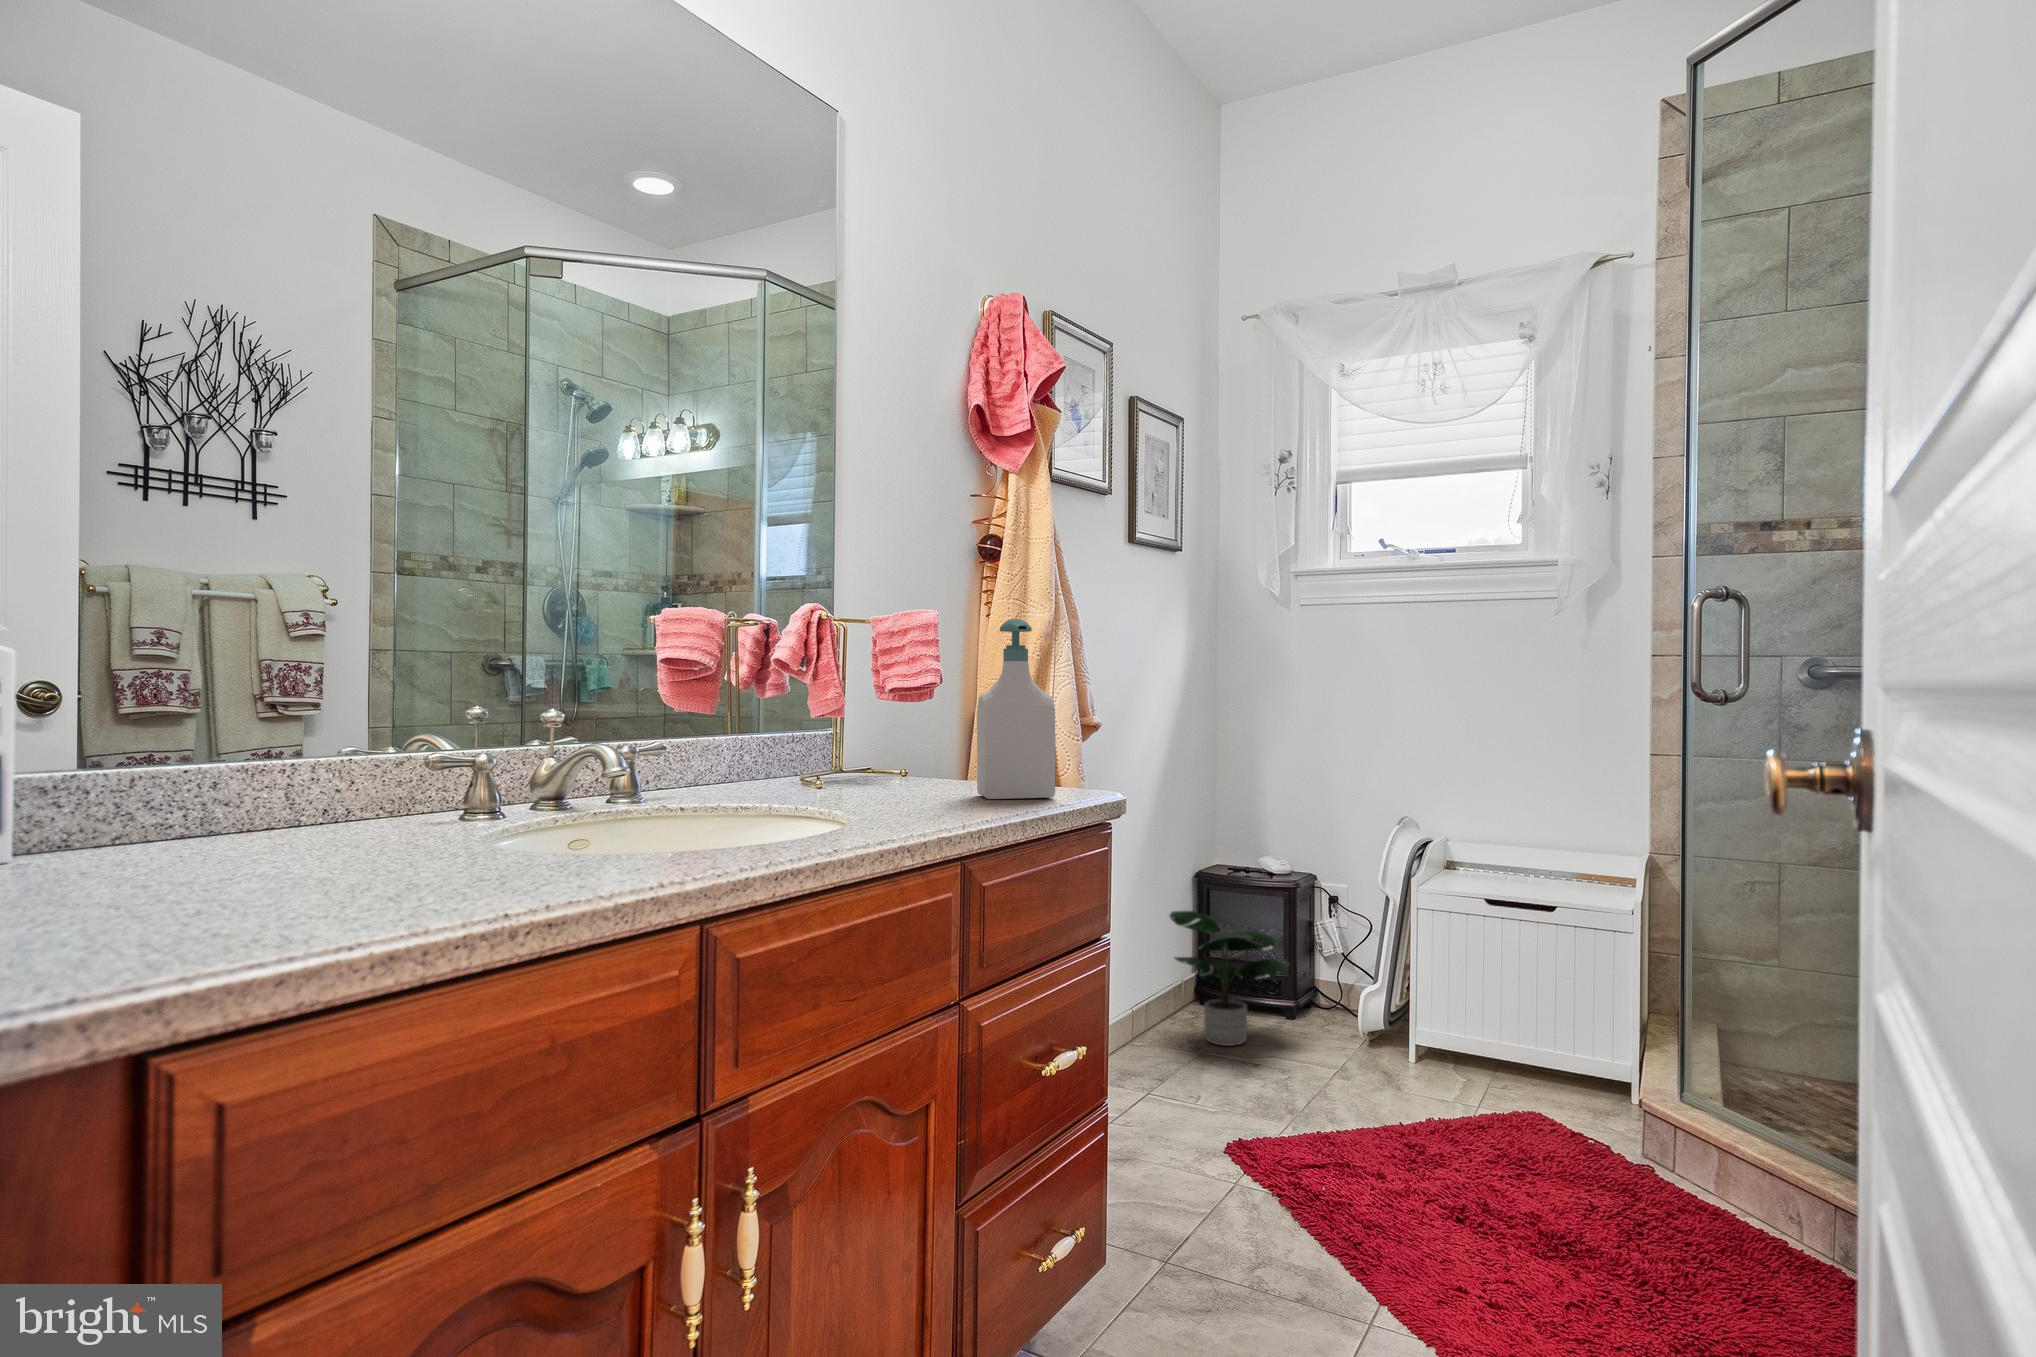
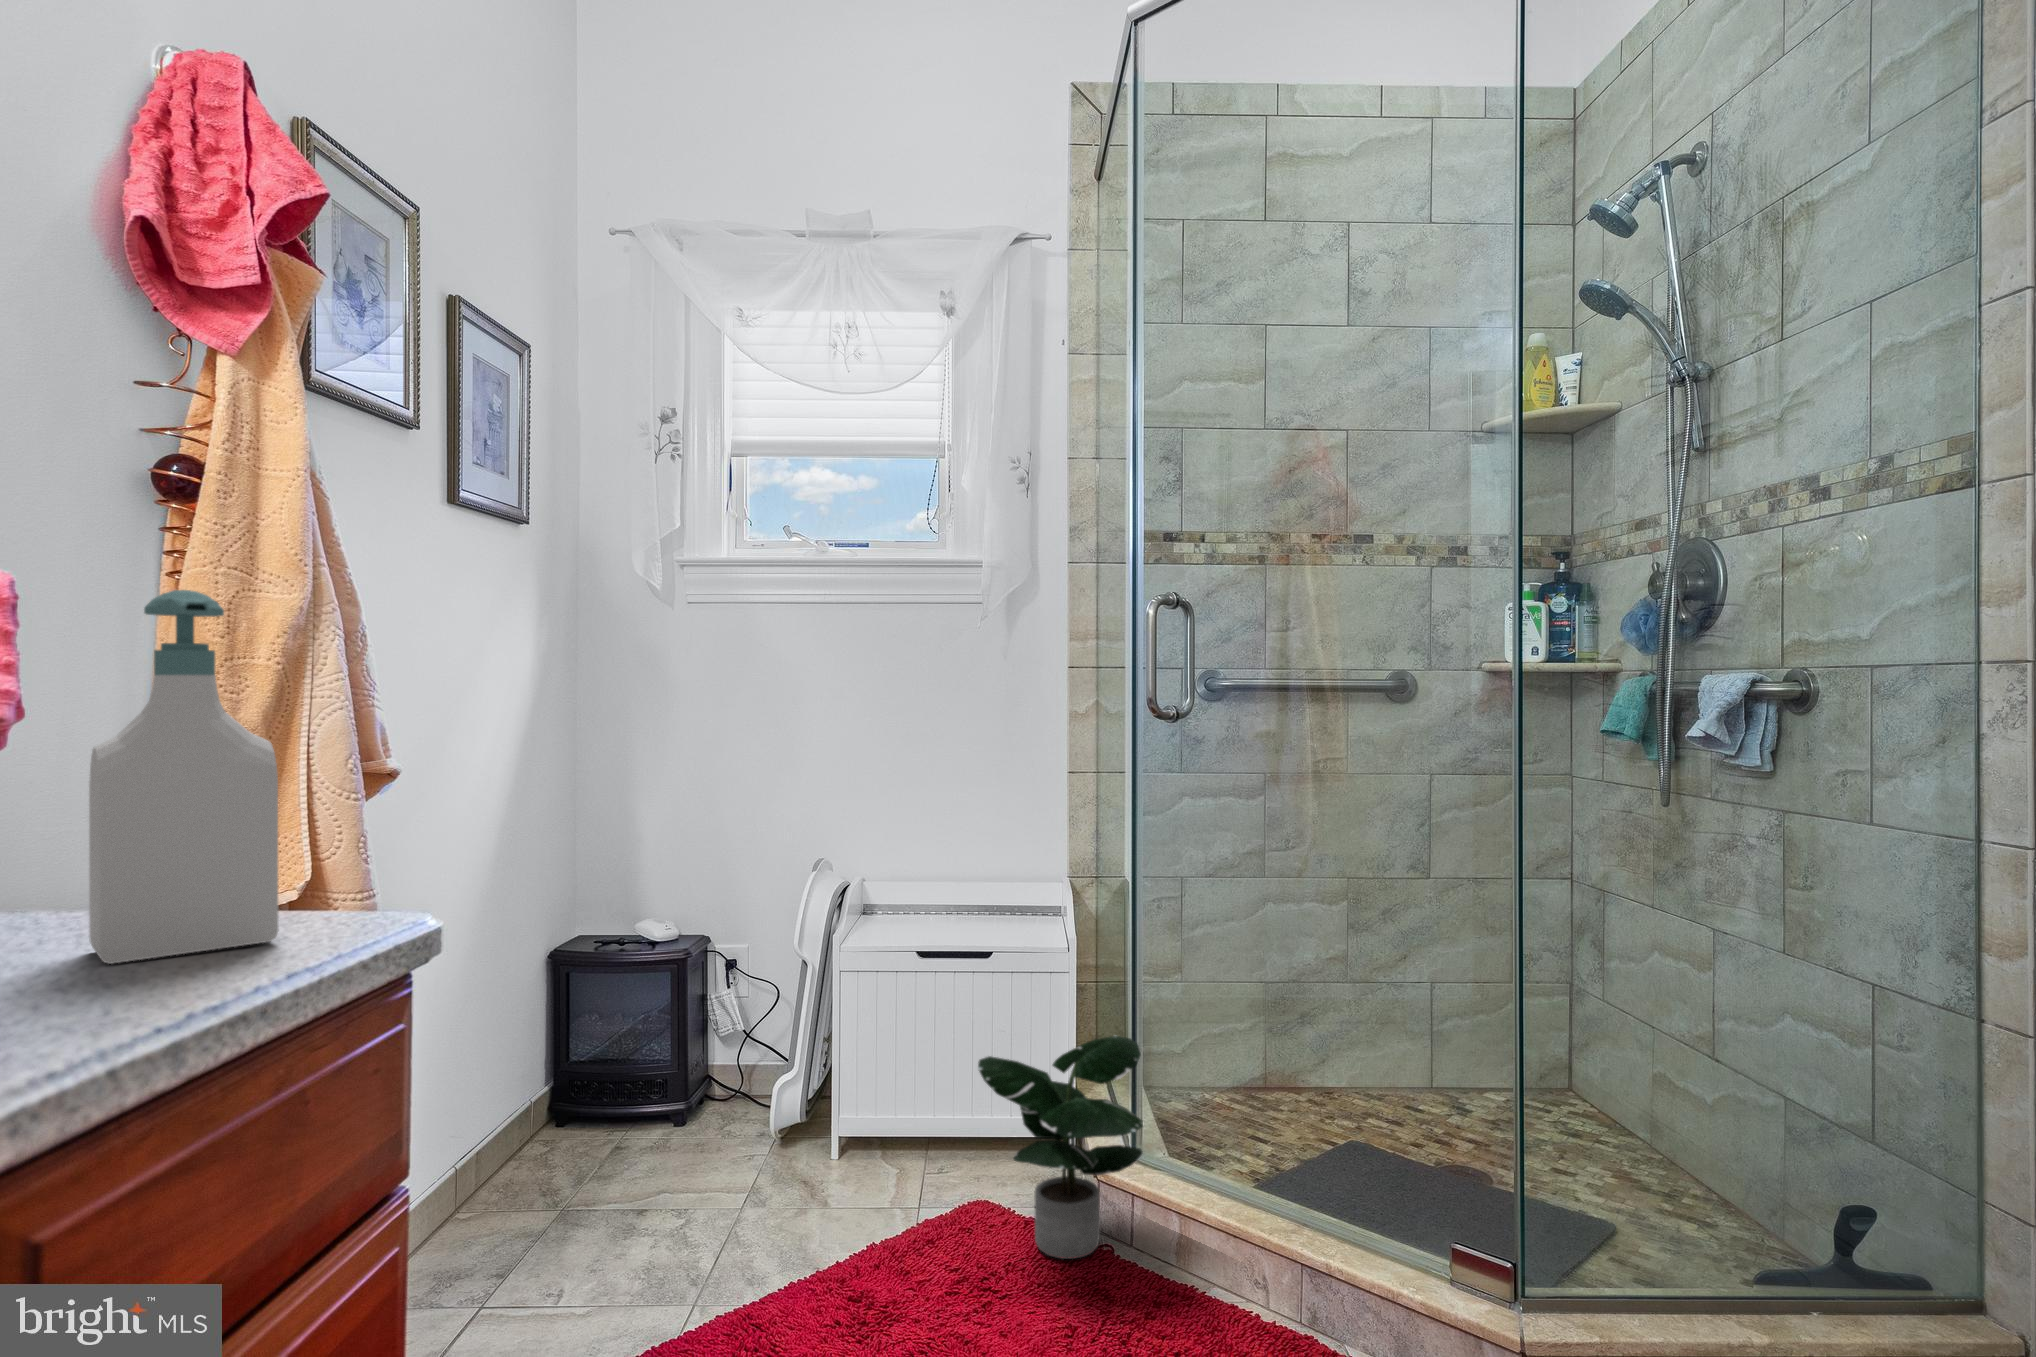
potted plant: present [1169,911,1289,1046] -> present [978,1036,1143,1259]

